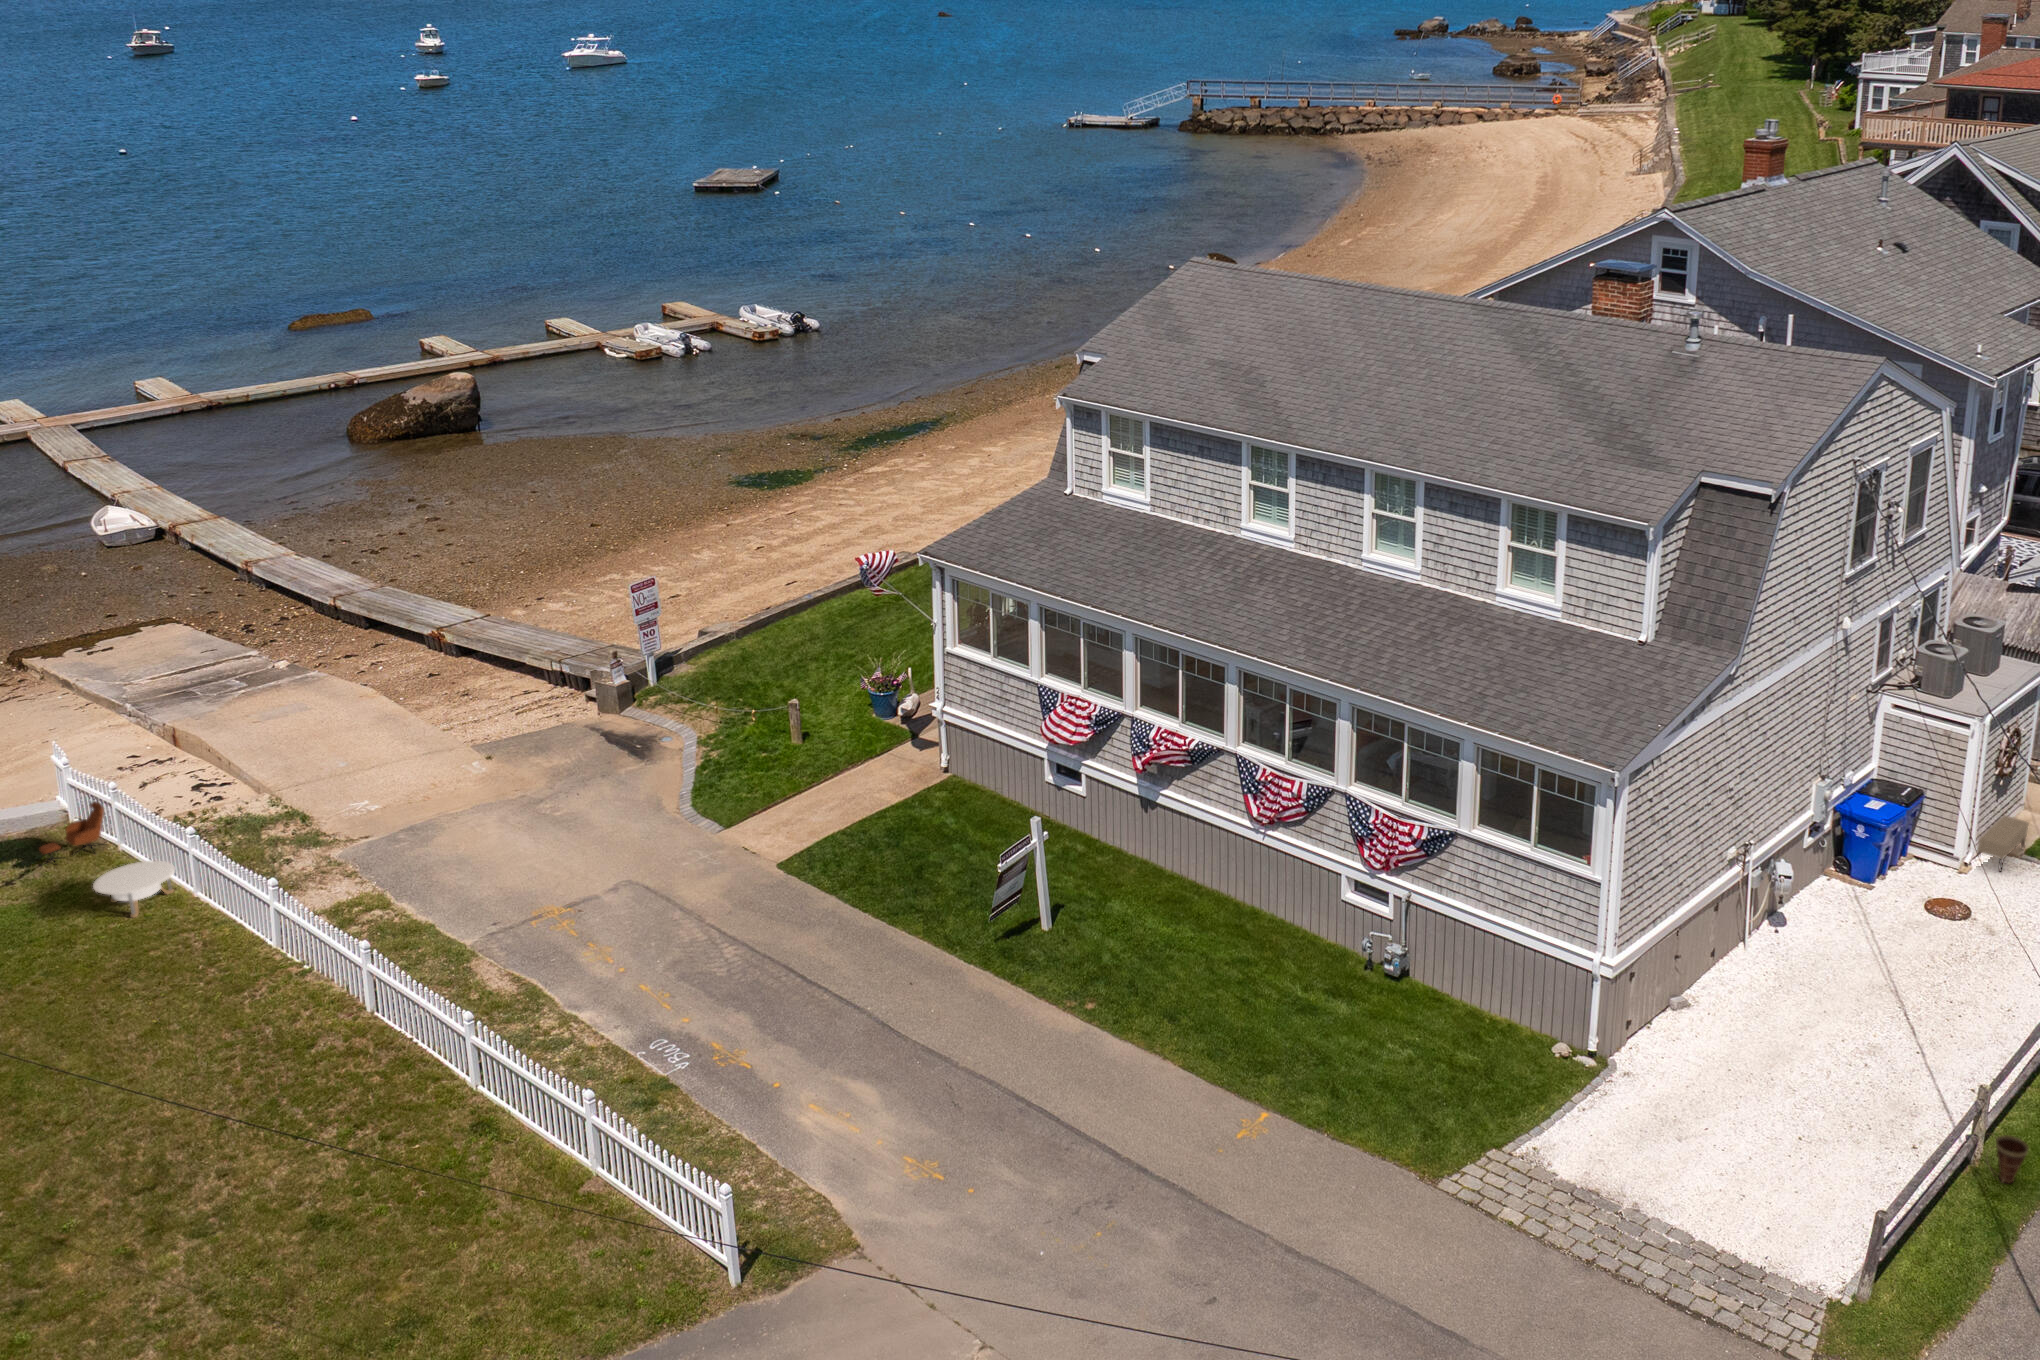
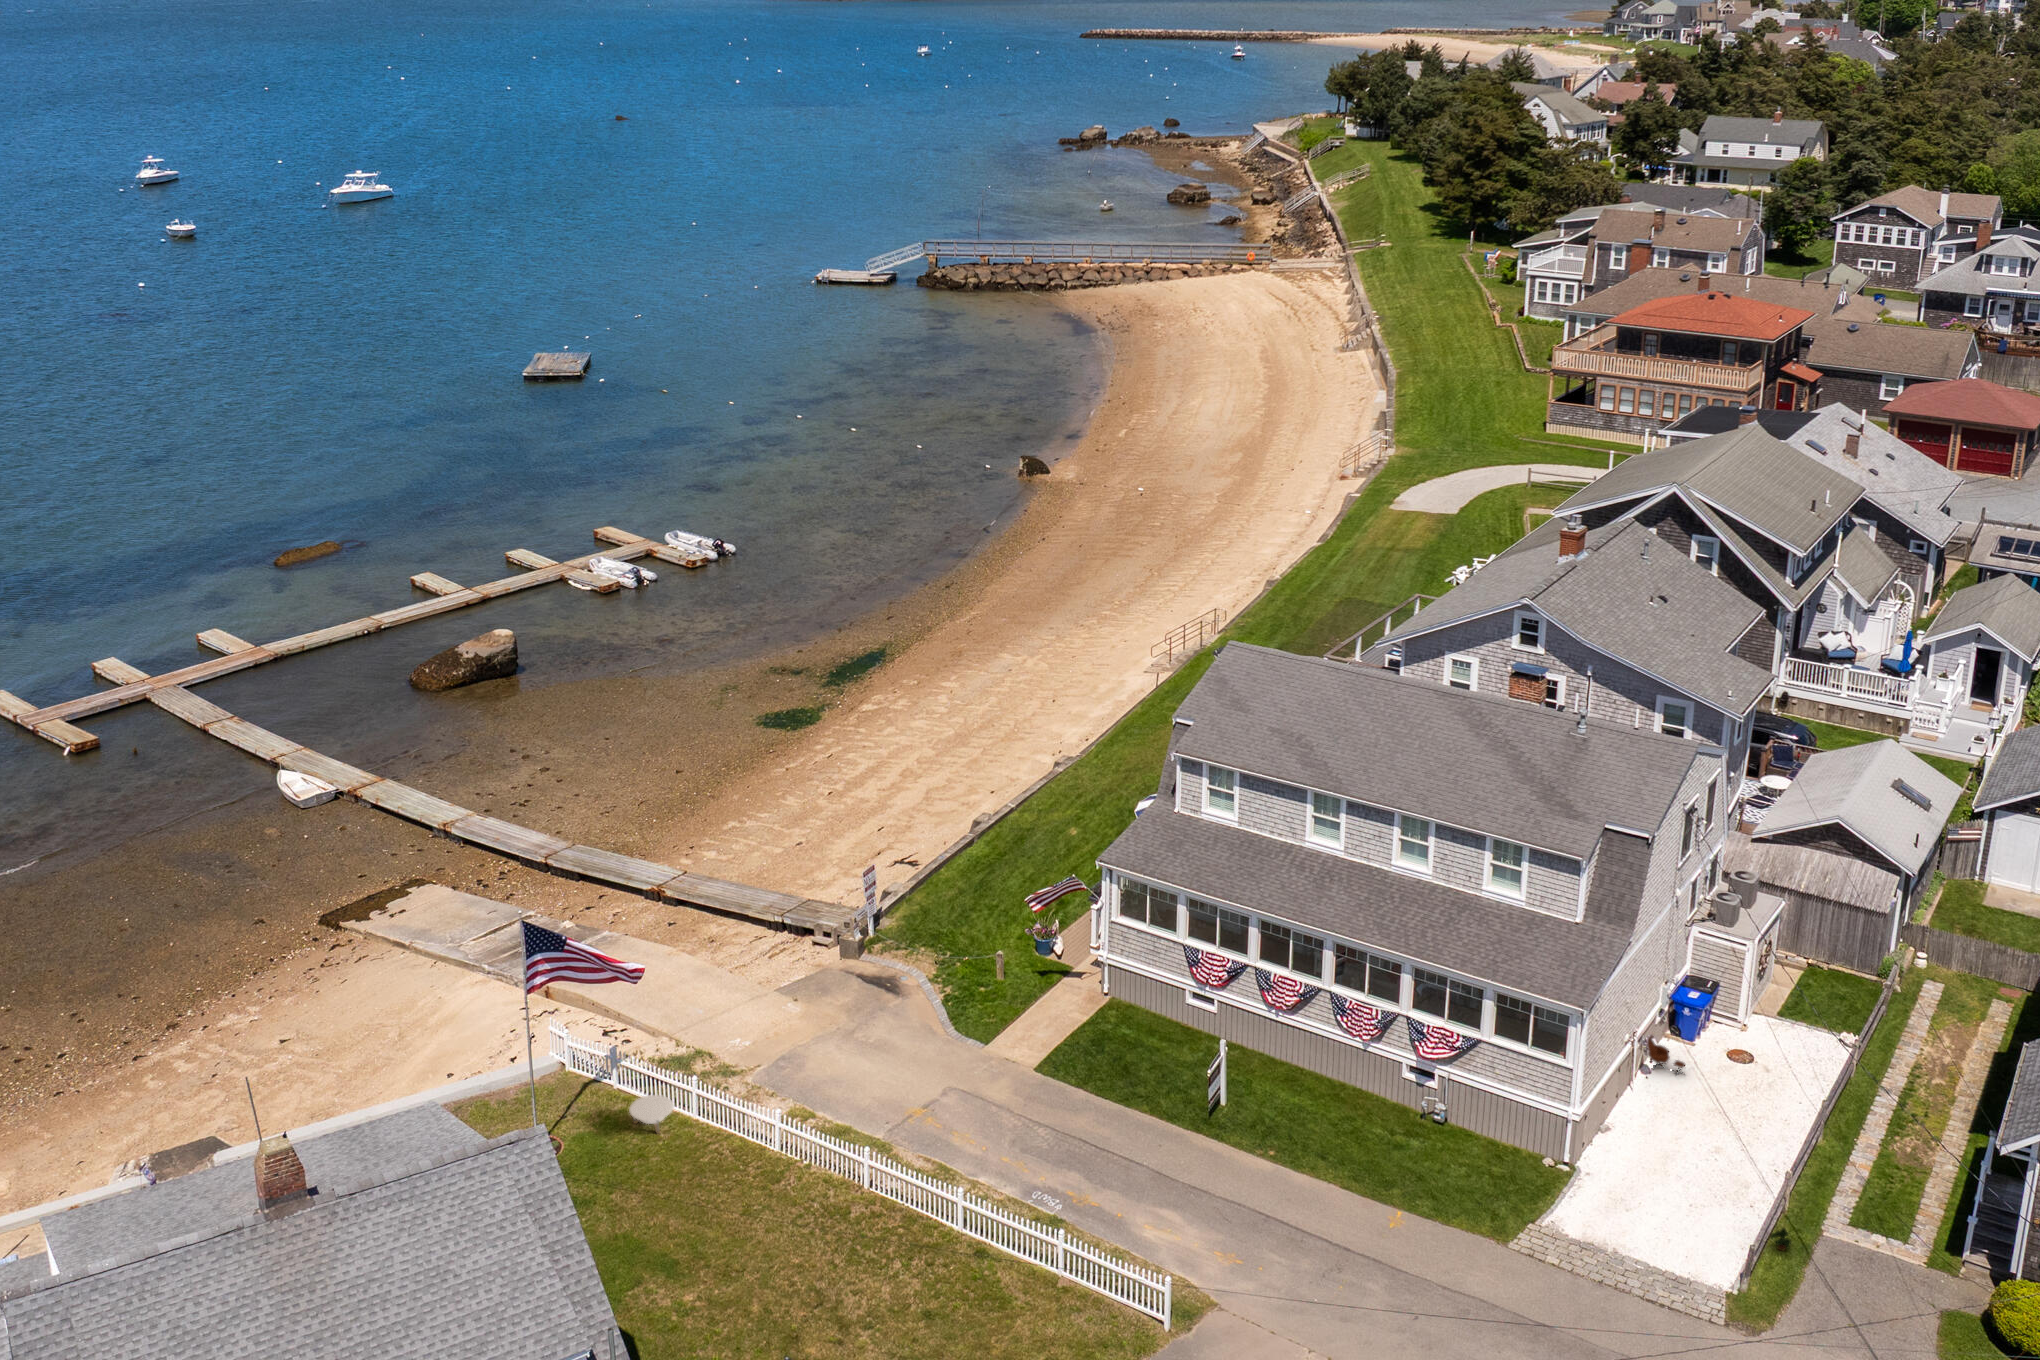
lounge chair: present [39,802,104,863] -> present [1647,1035,1685,1072]
bench: present [1977,816,2029,871] -> none [1746,988,1775,1026]
basket: present [1987,1135,2029,1183] -> none [1787,1198,1815,1224]
potted plant: none [1930,1184,1974,1230] -> present [1770,1228,1791,1251]

